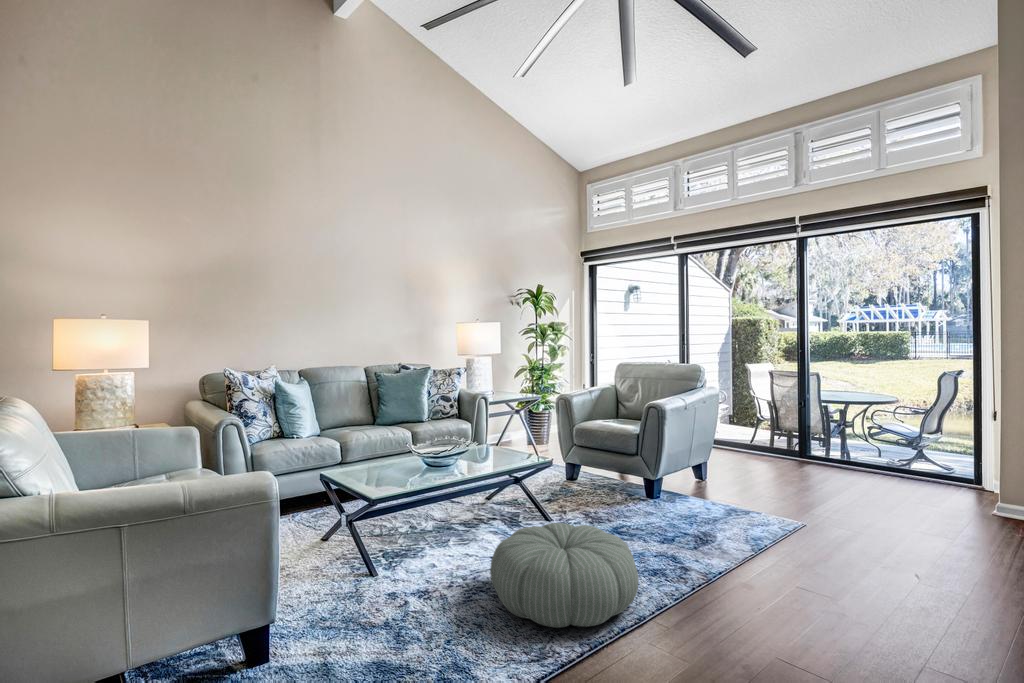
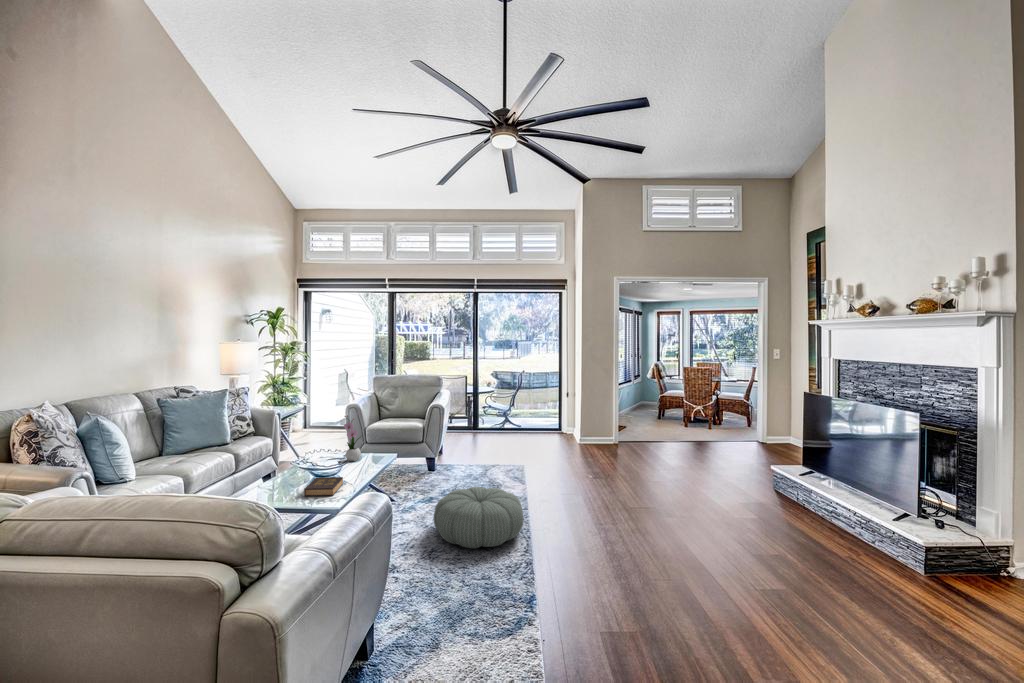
flower arrangement: none [474,399,502,459] -> present [344,415,361,461]
hardback book: none [361,464,417,487] -> present [304,477,343,497]

